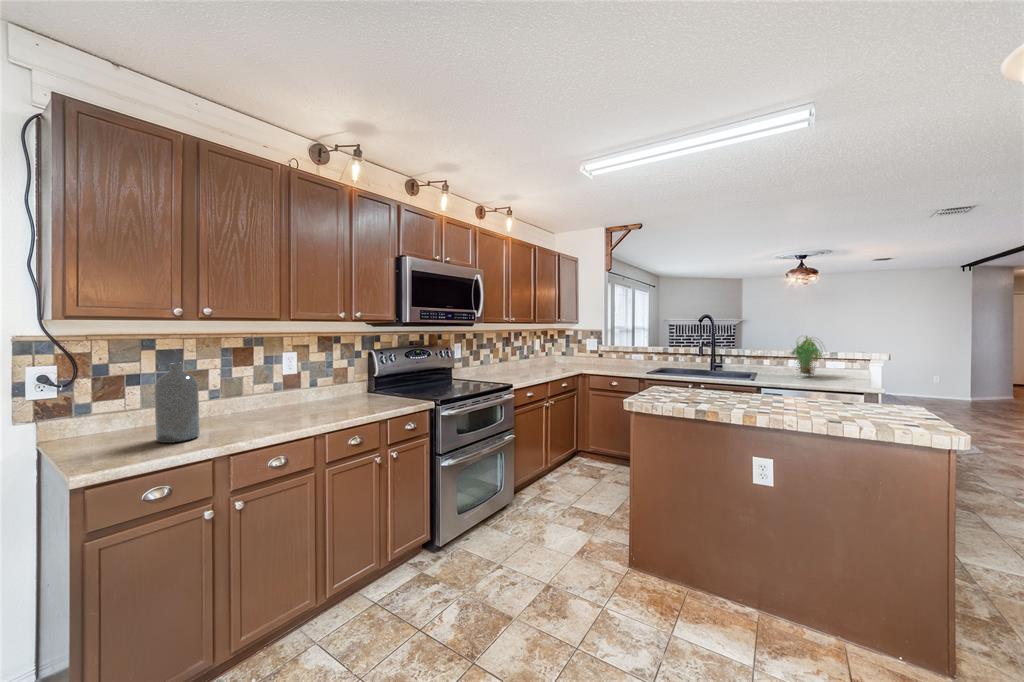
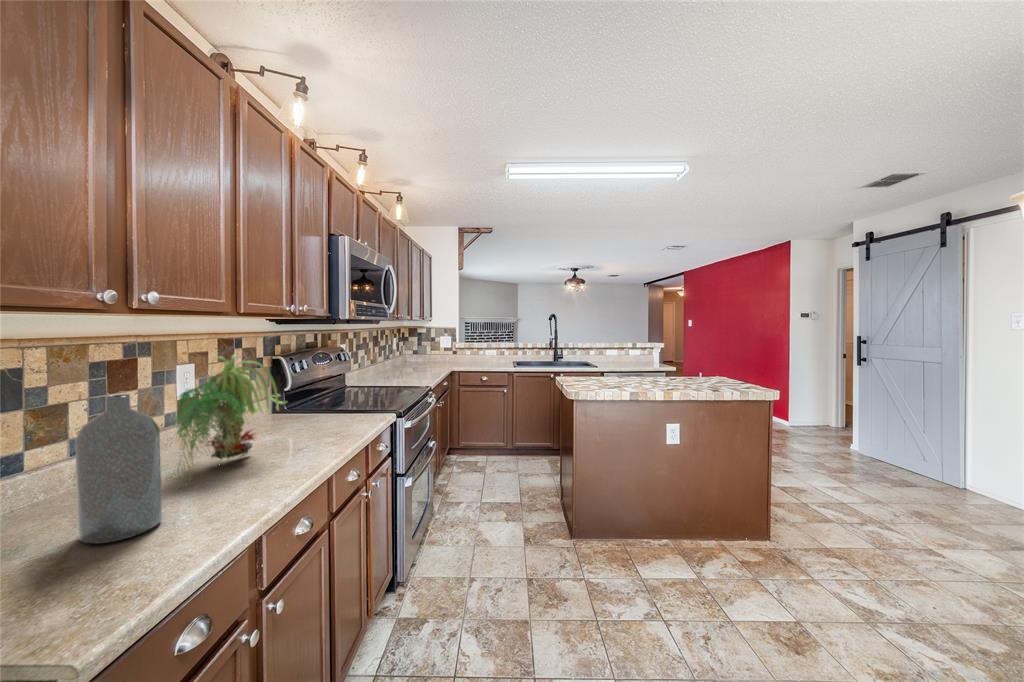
plant: present [791,336,827,375] -> present [175,355,287,479]

